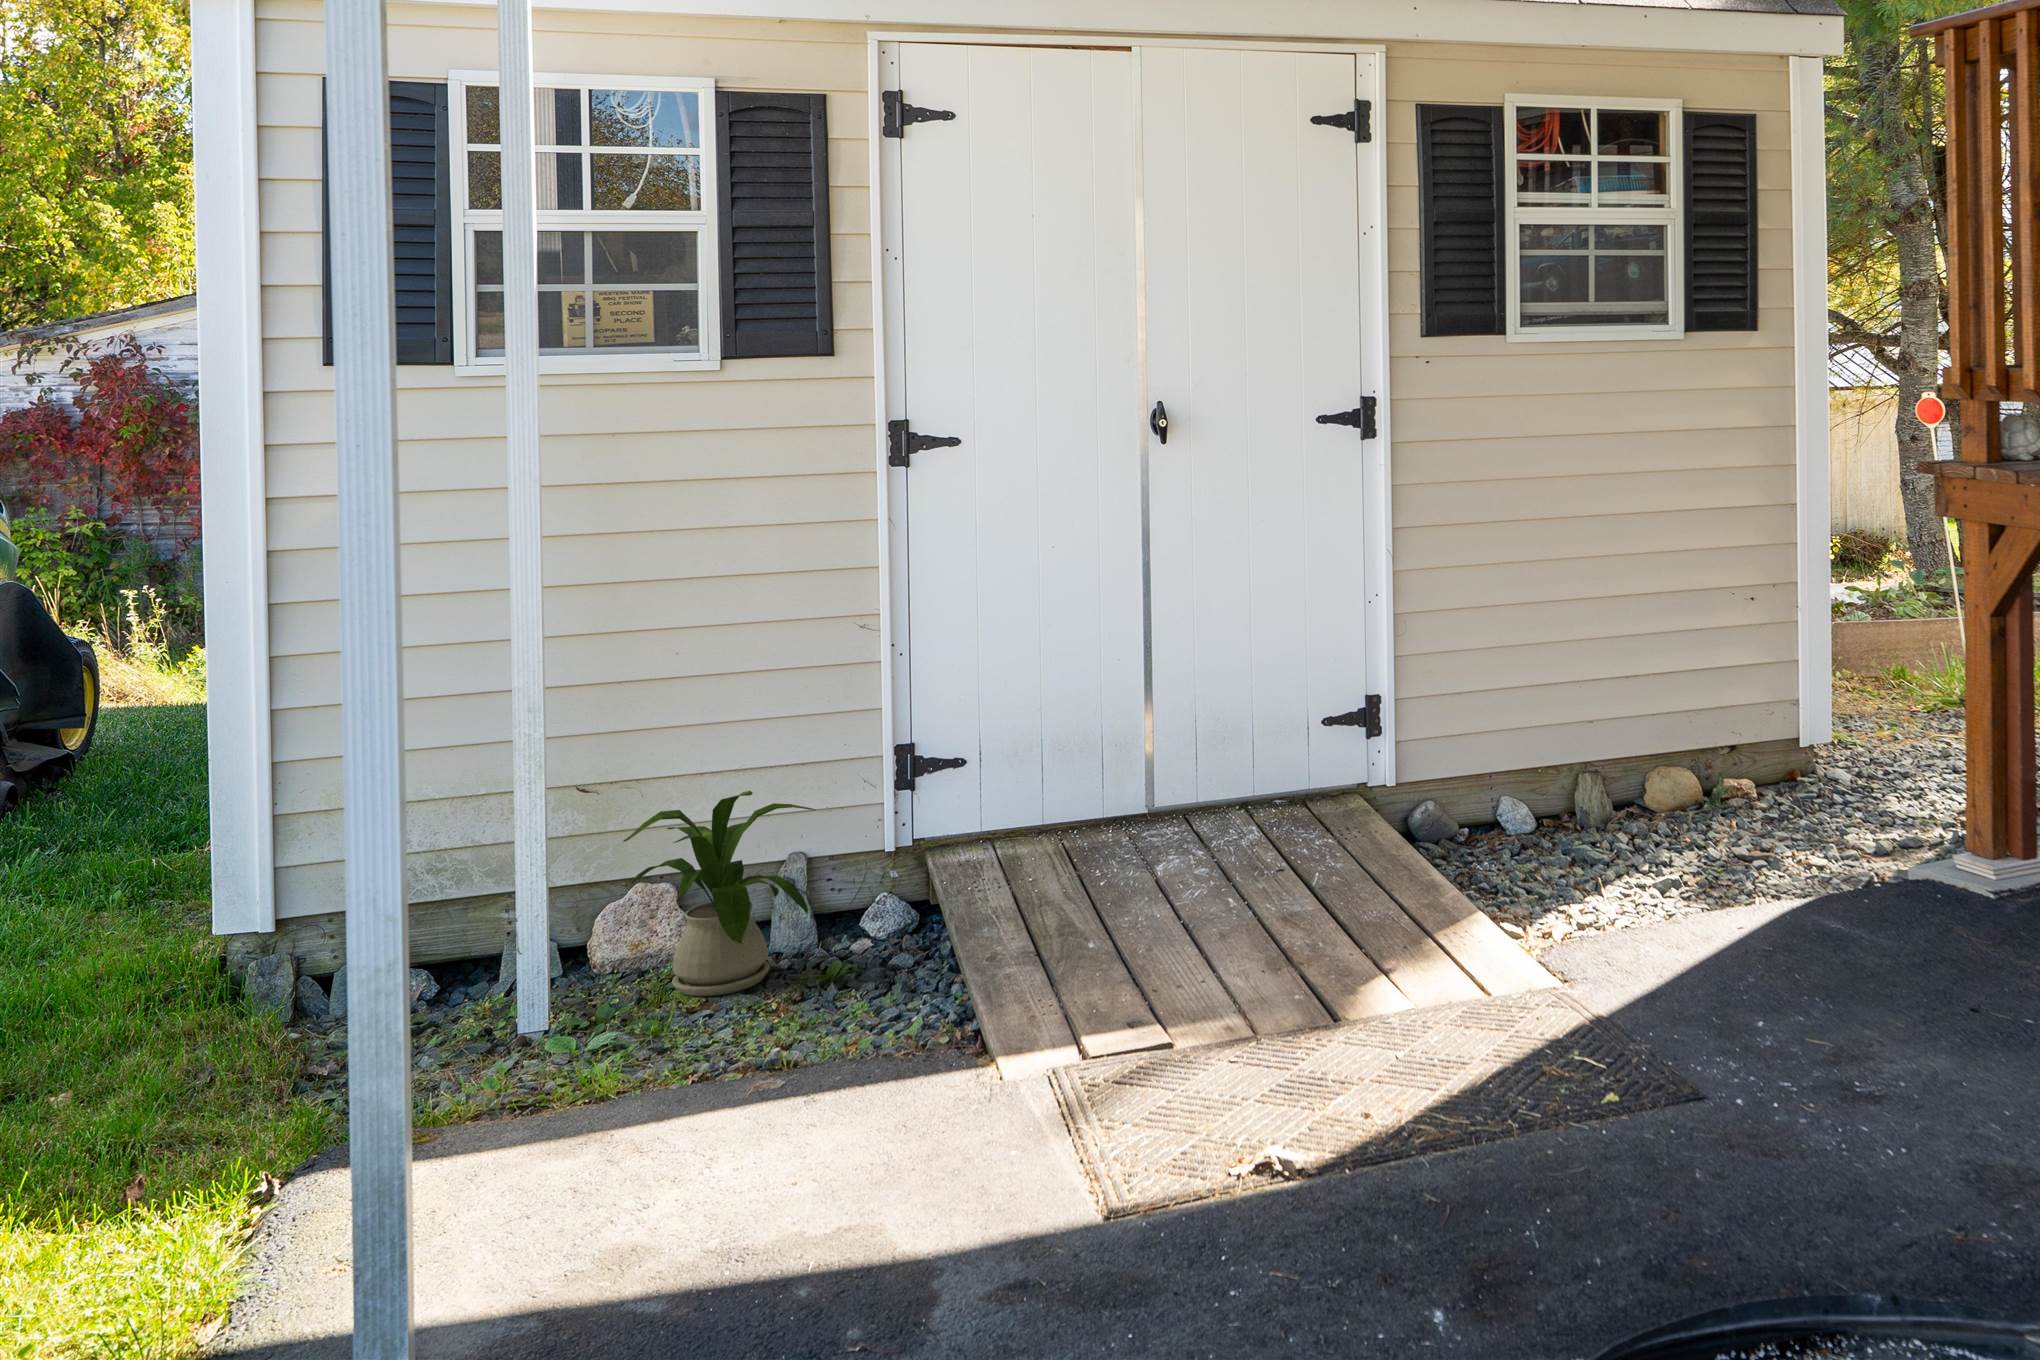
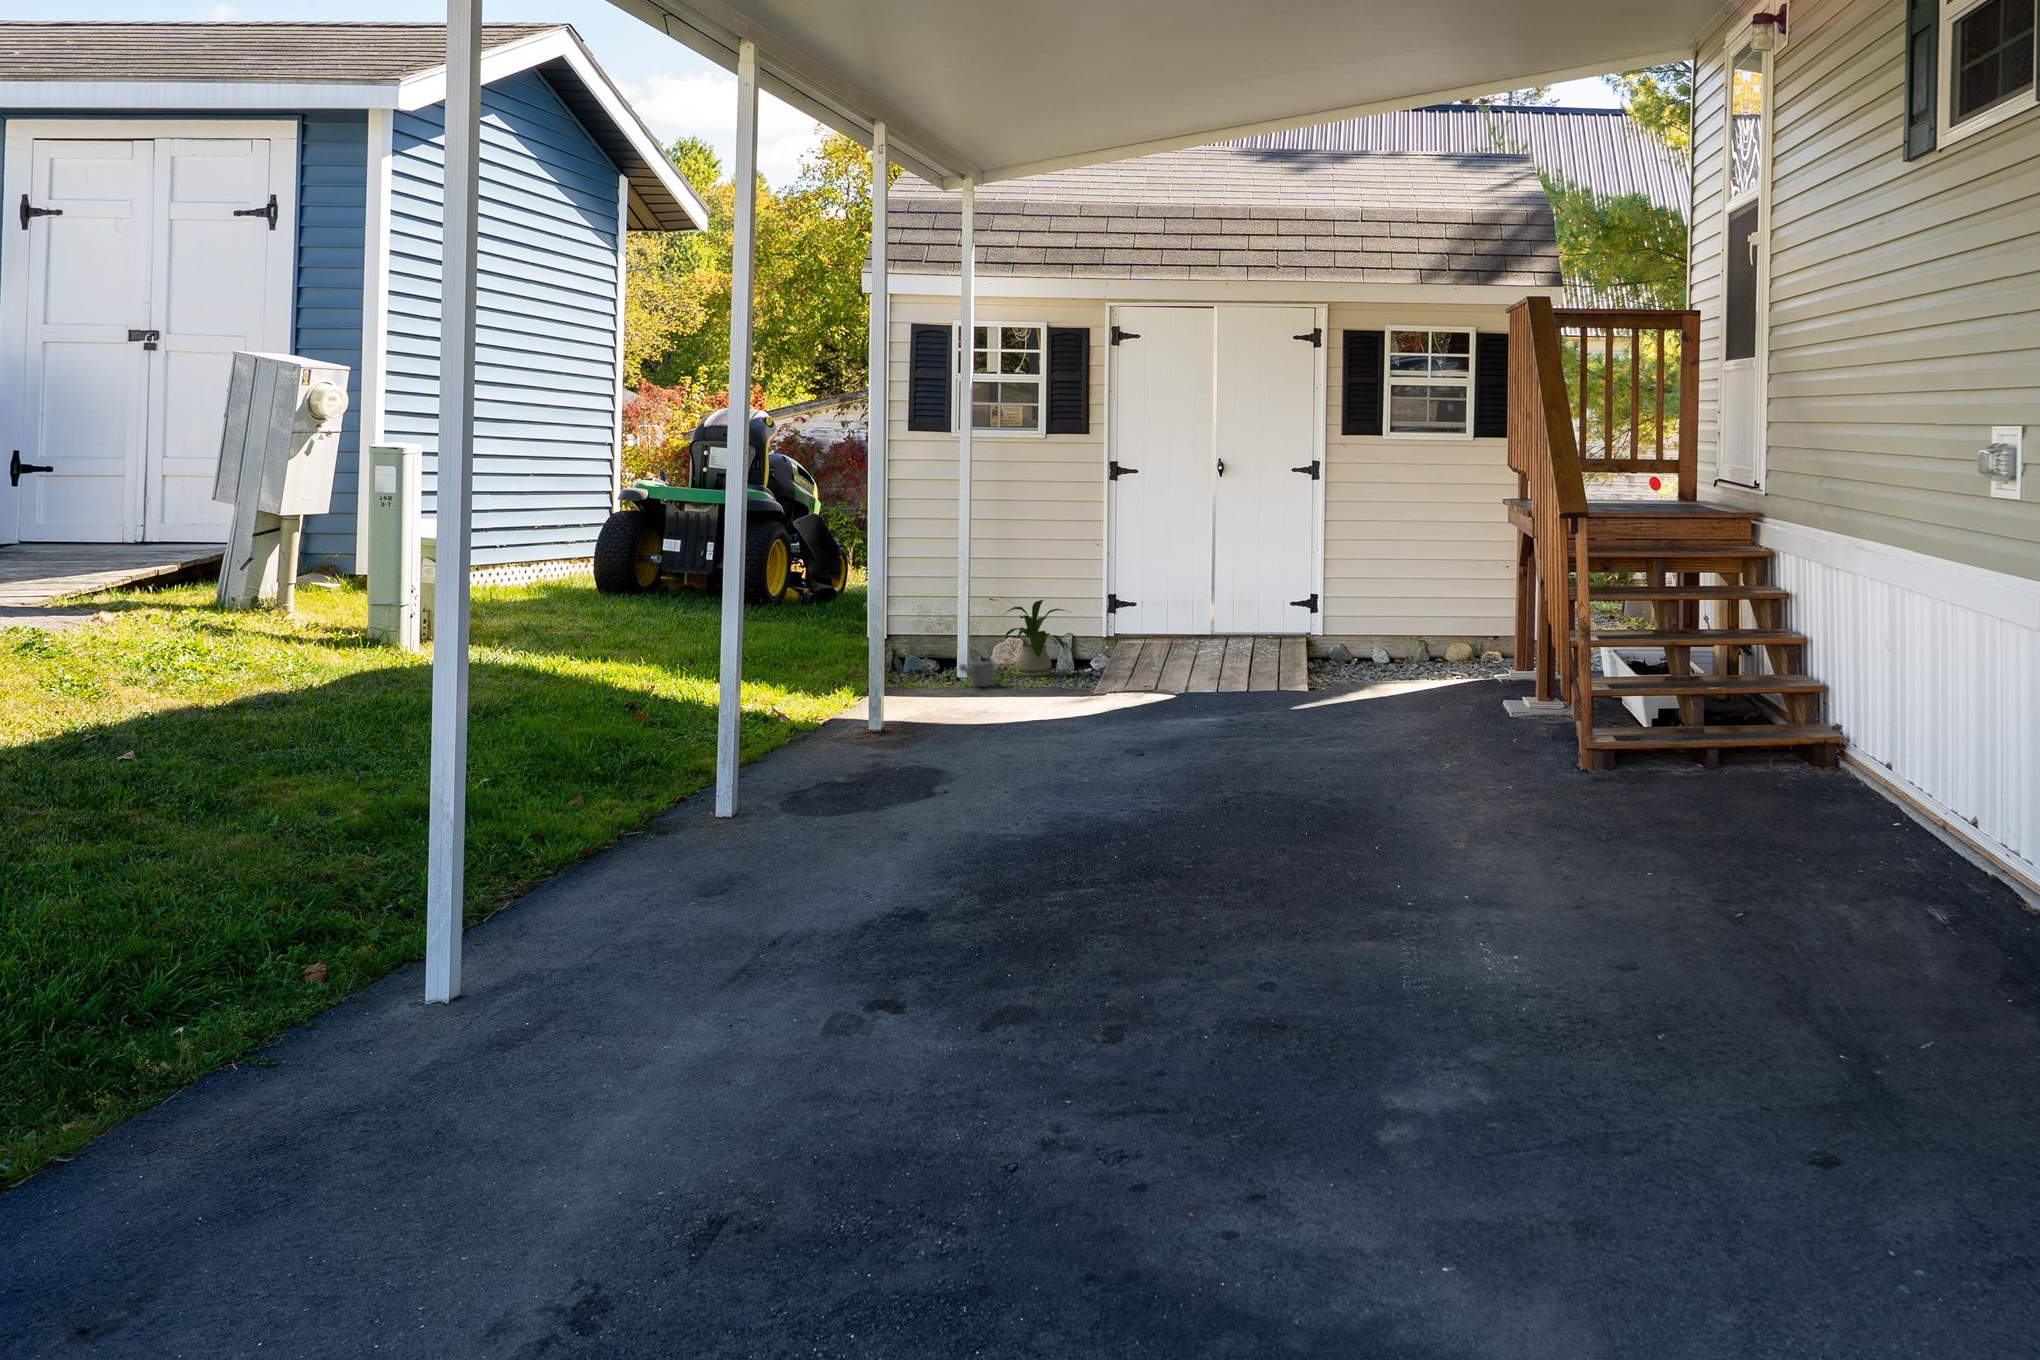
watering can: none [531,989,633,1090] -> present [960,660,994,687]

